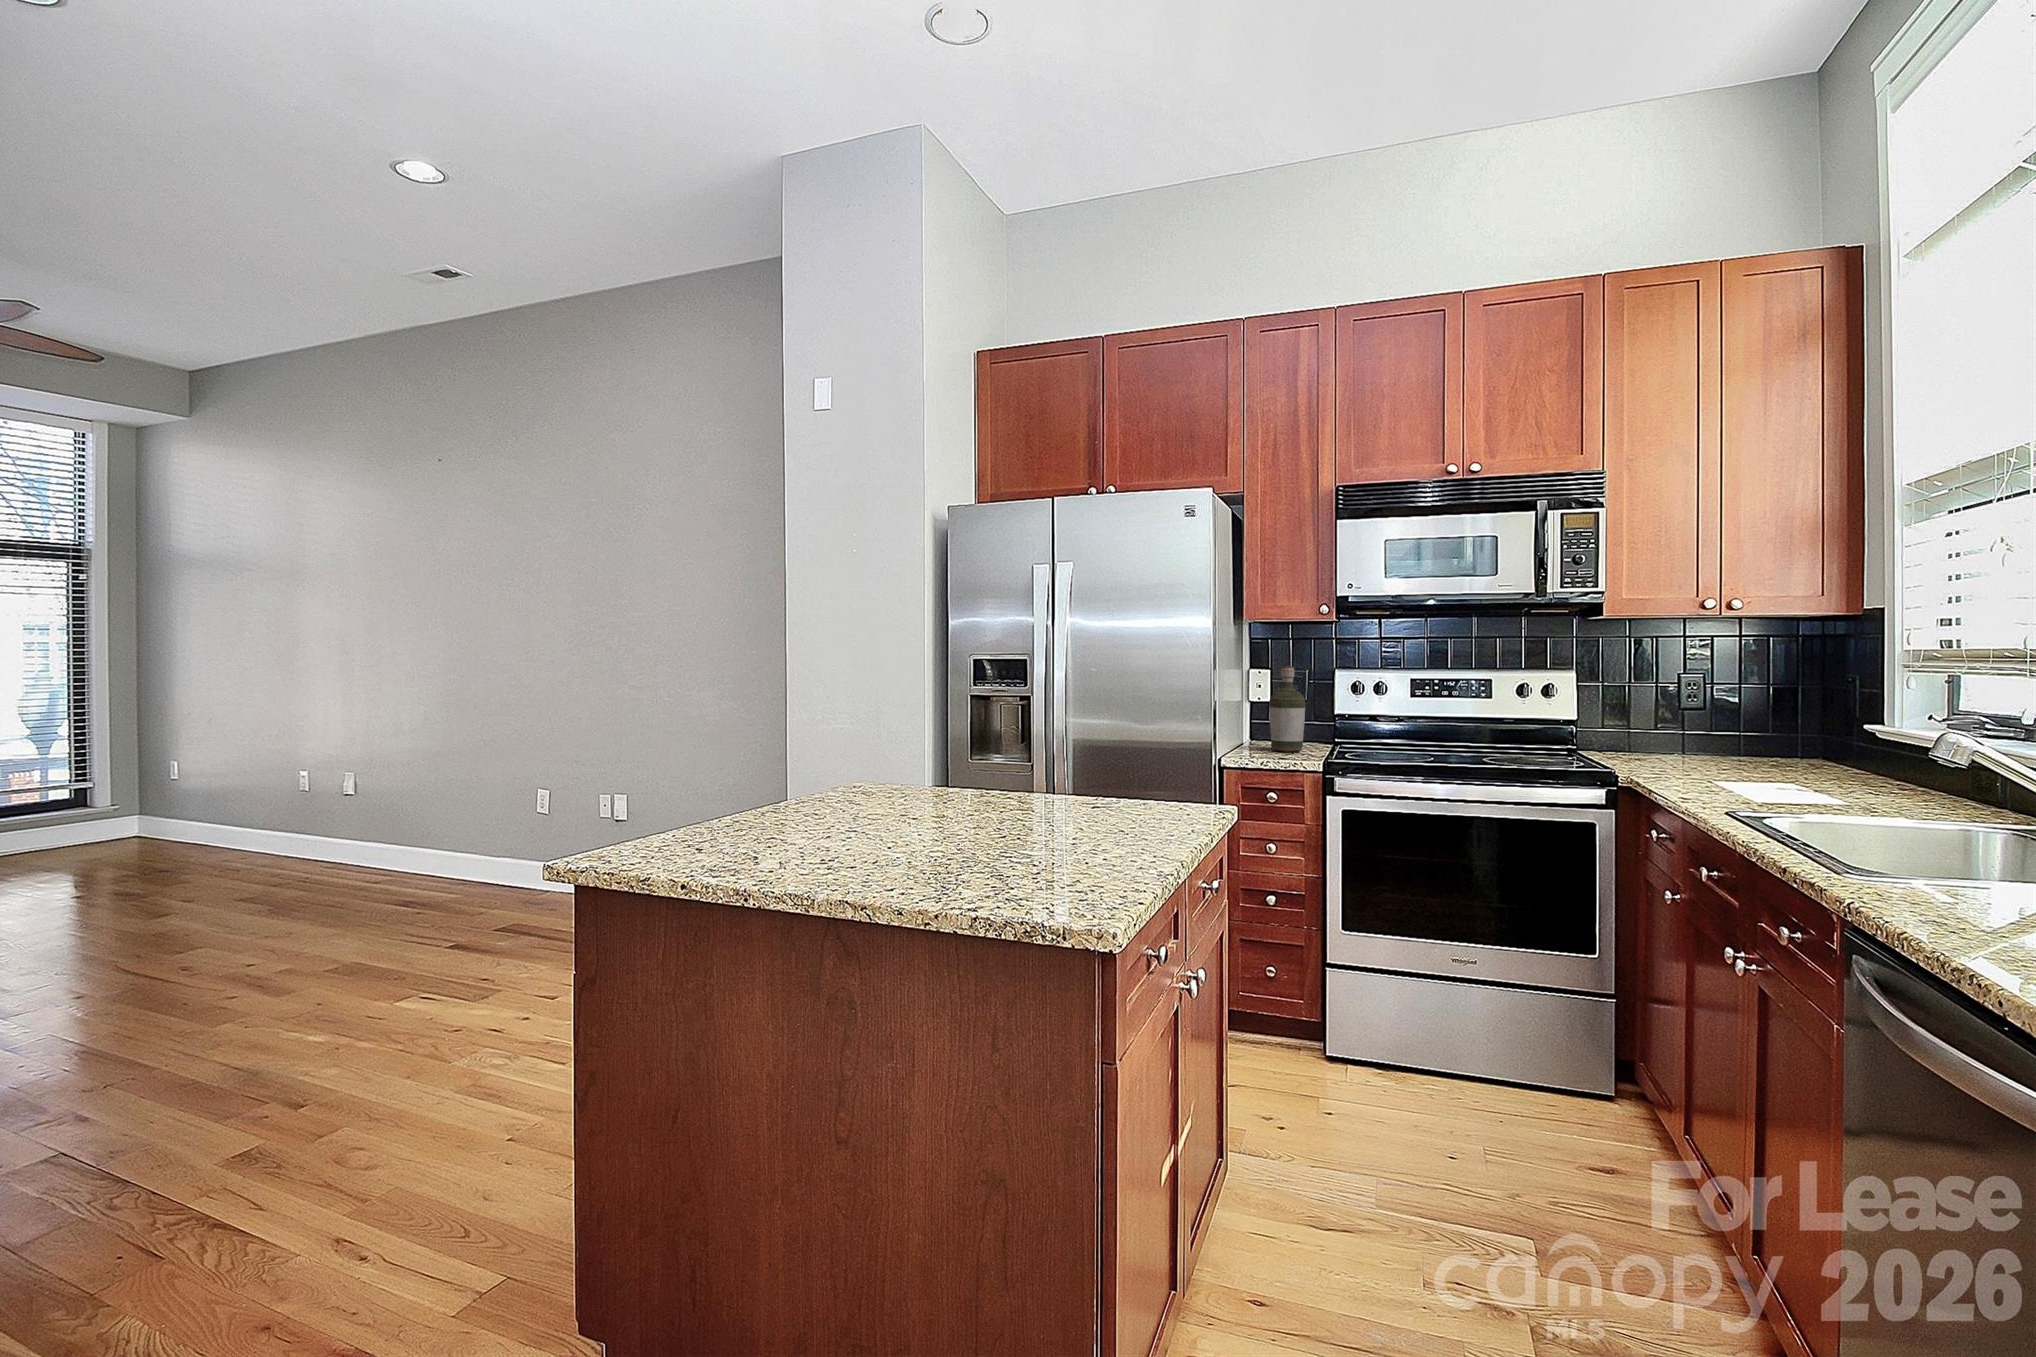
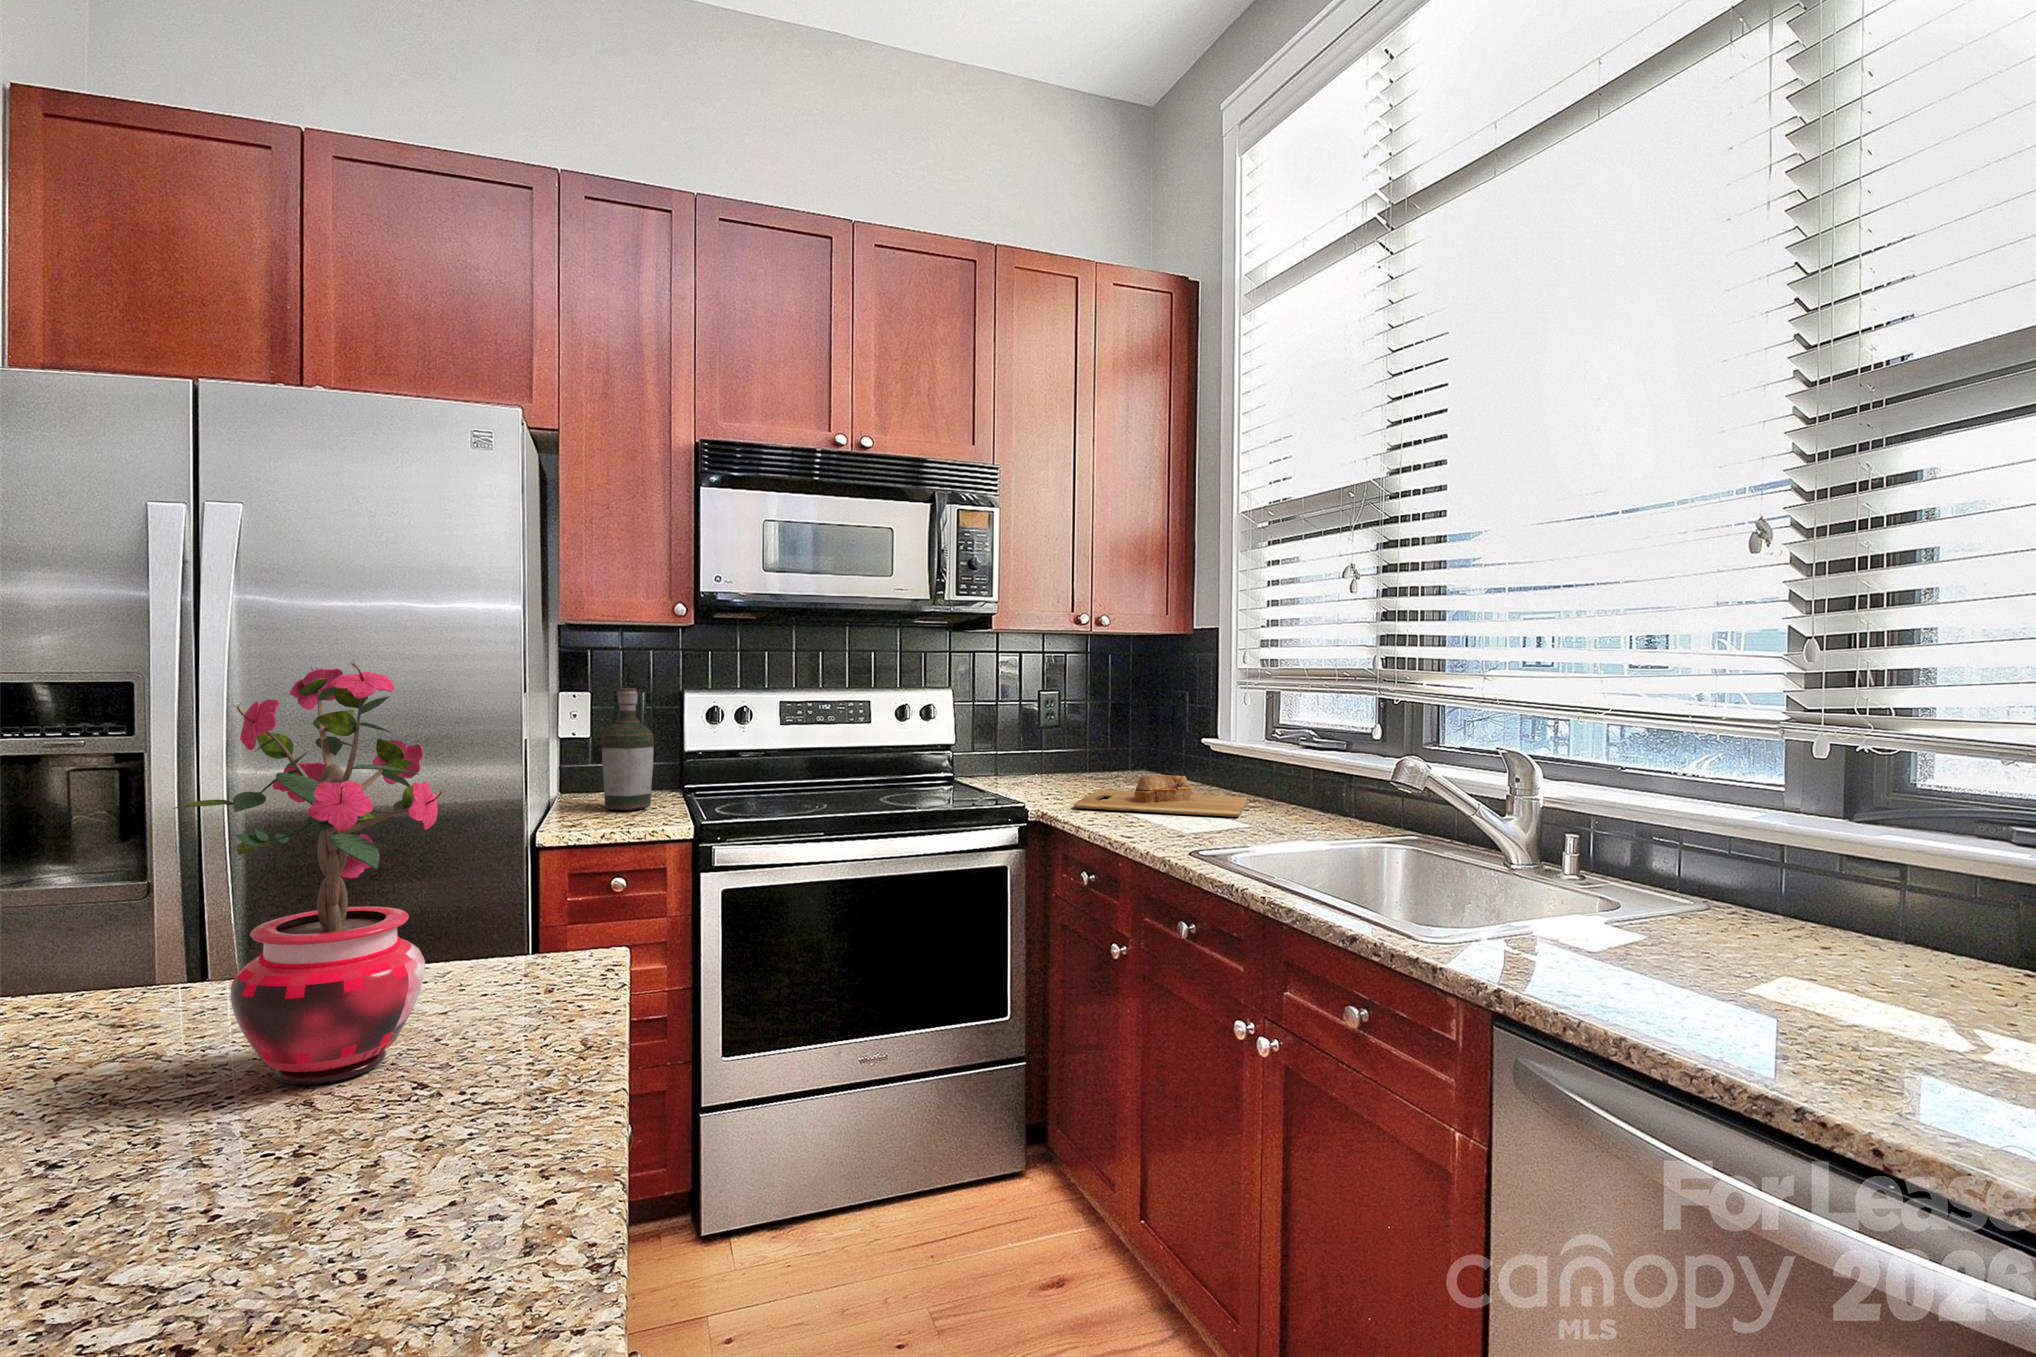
potted plant: none [1041,641,1134,820] -> present [173,662,443,1084]
cutting board: none [1664,752,1892,795] -> present [1074,775,1247,817]

